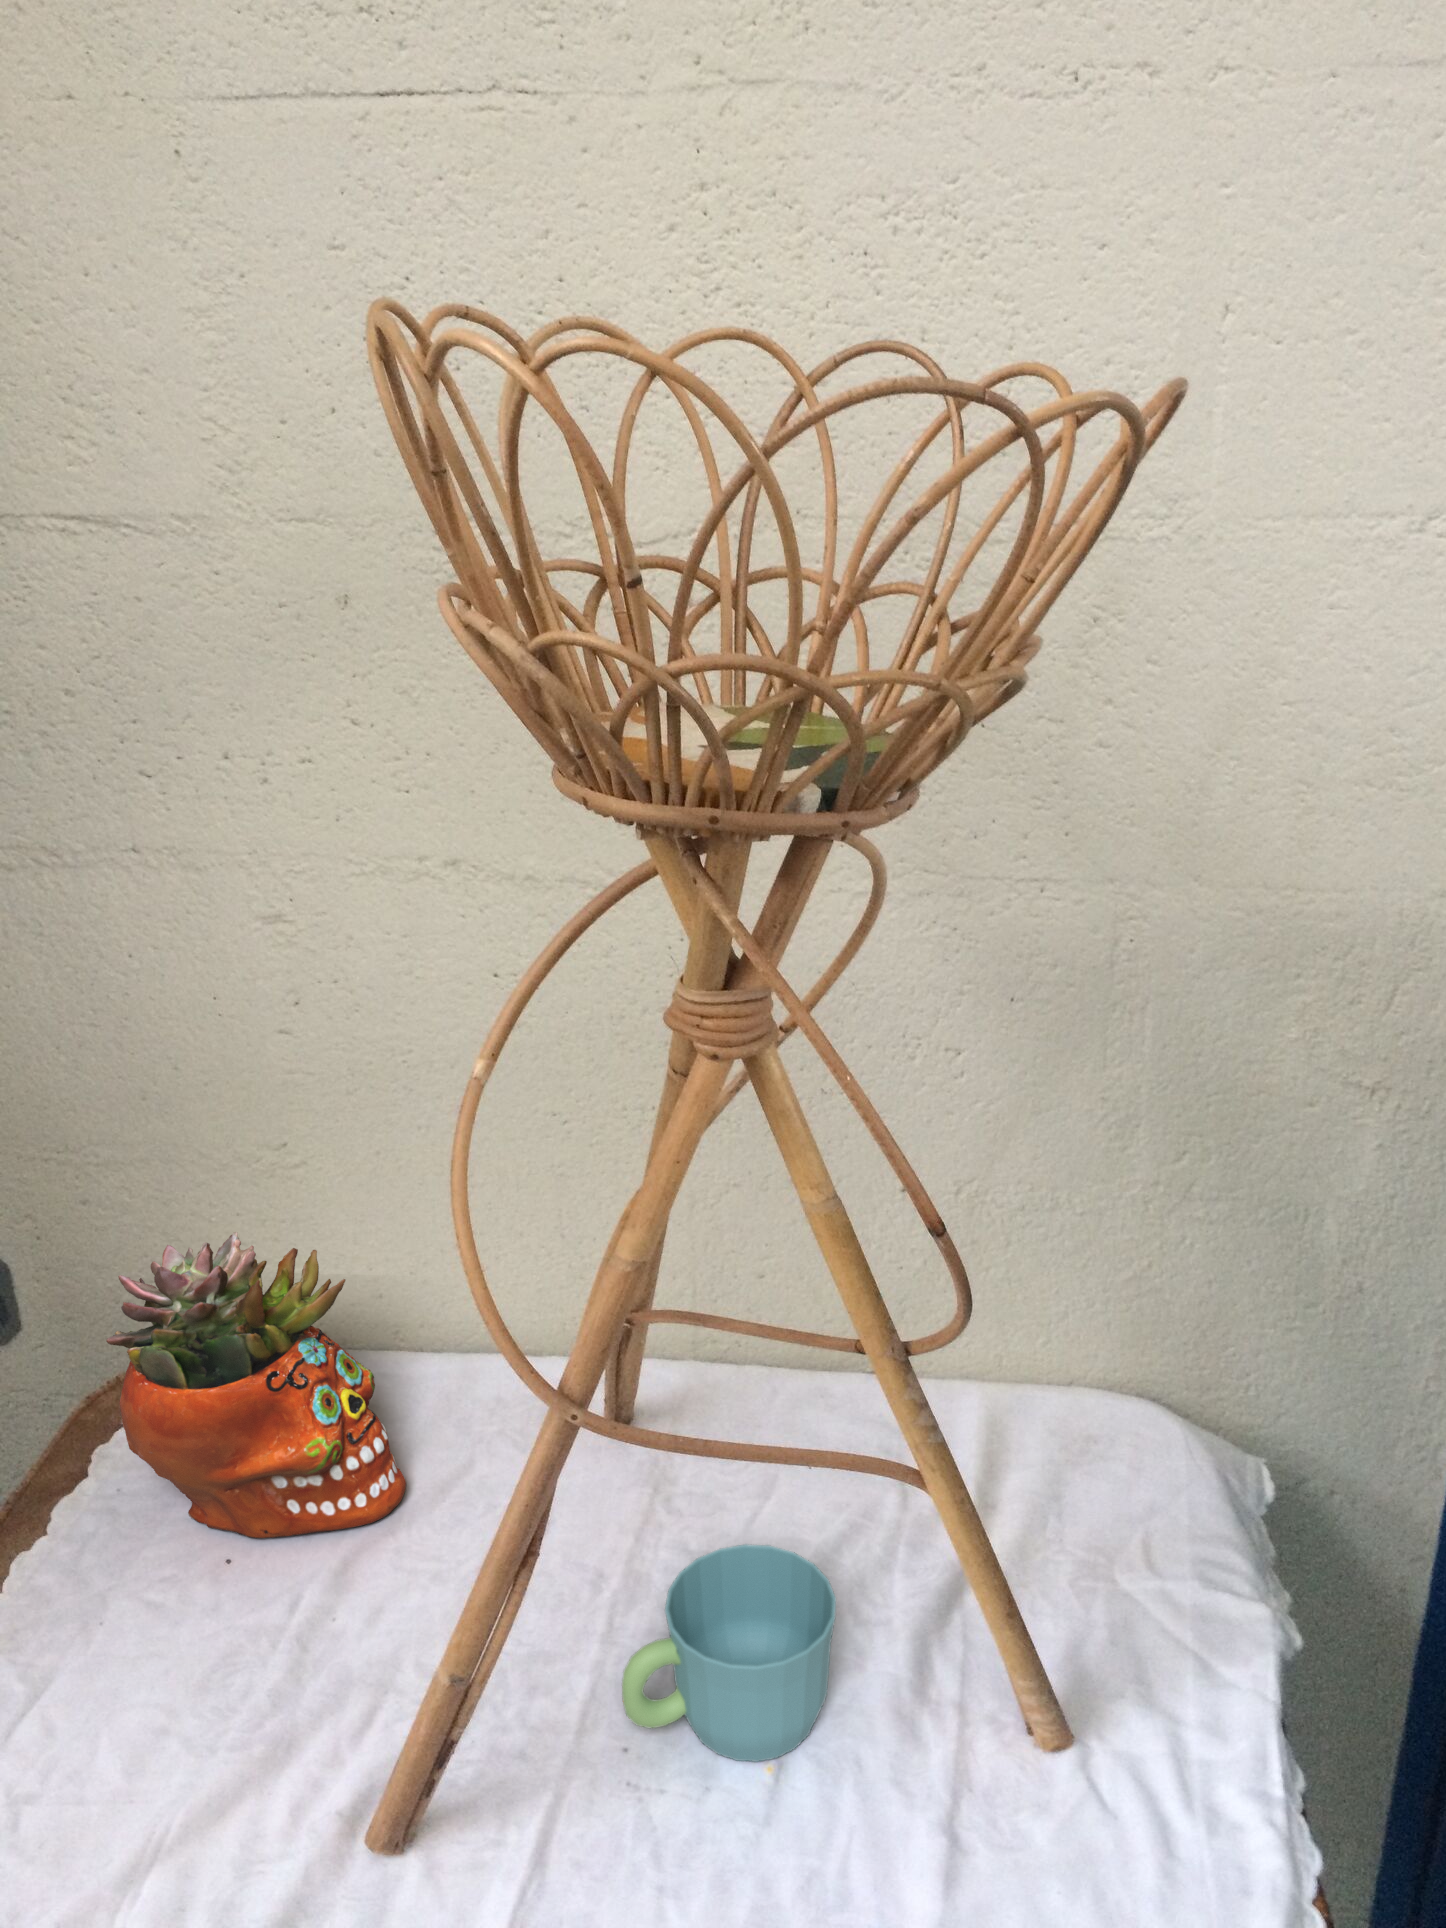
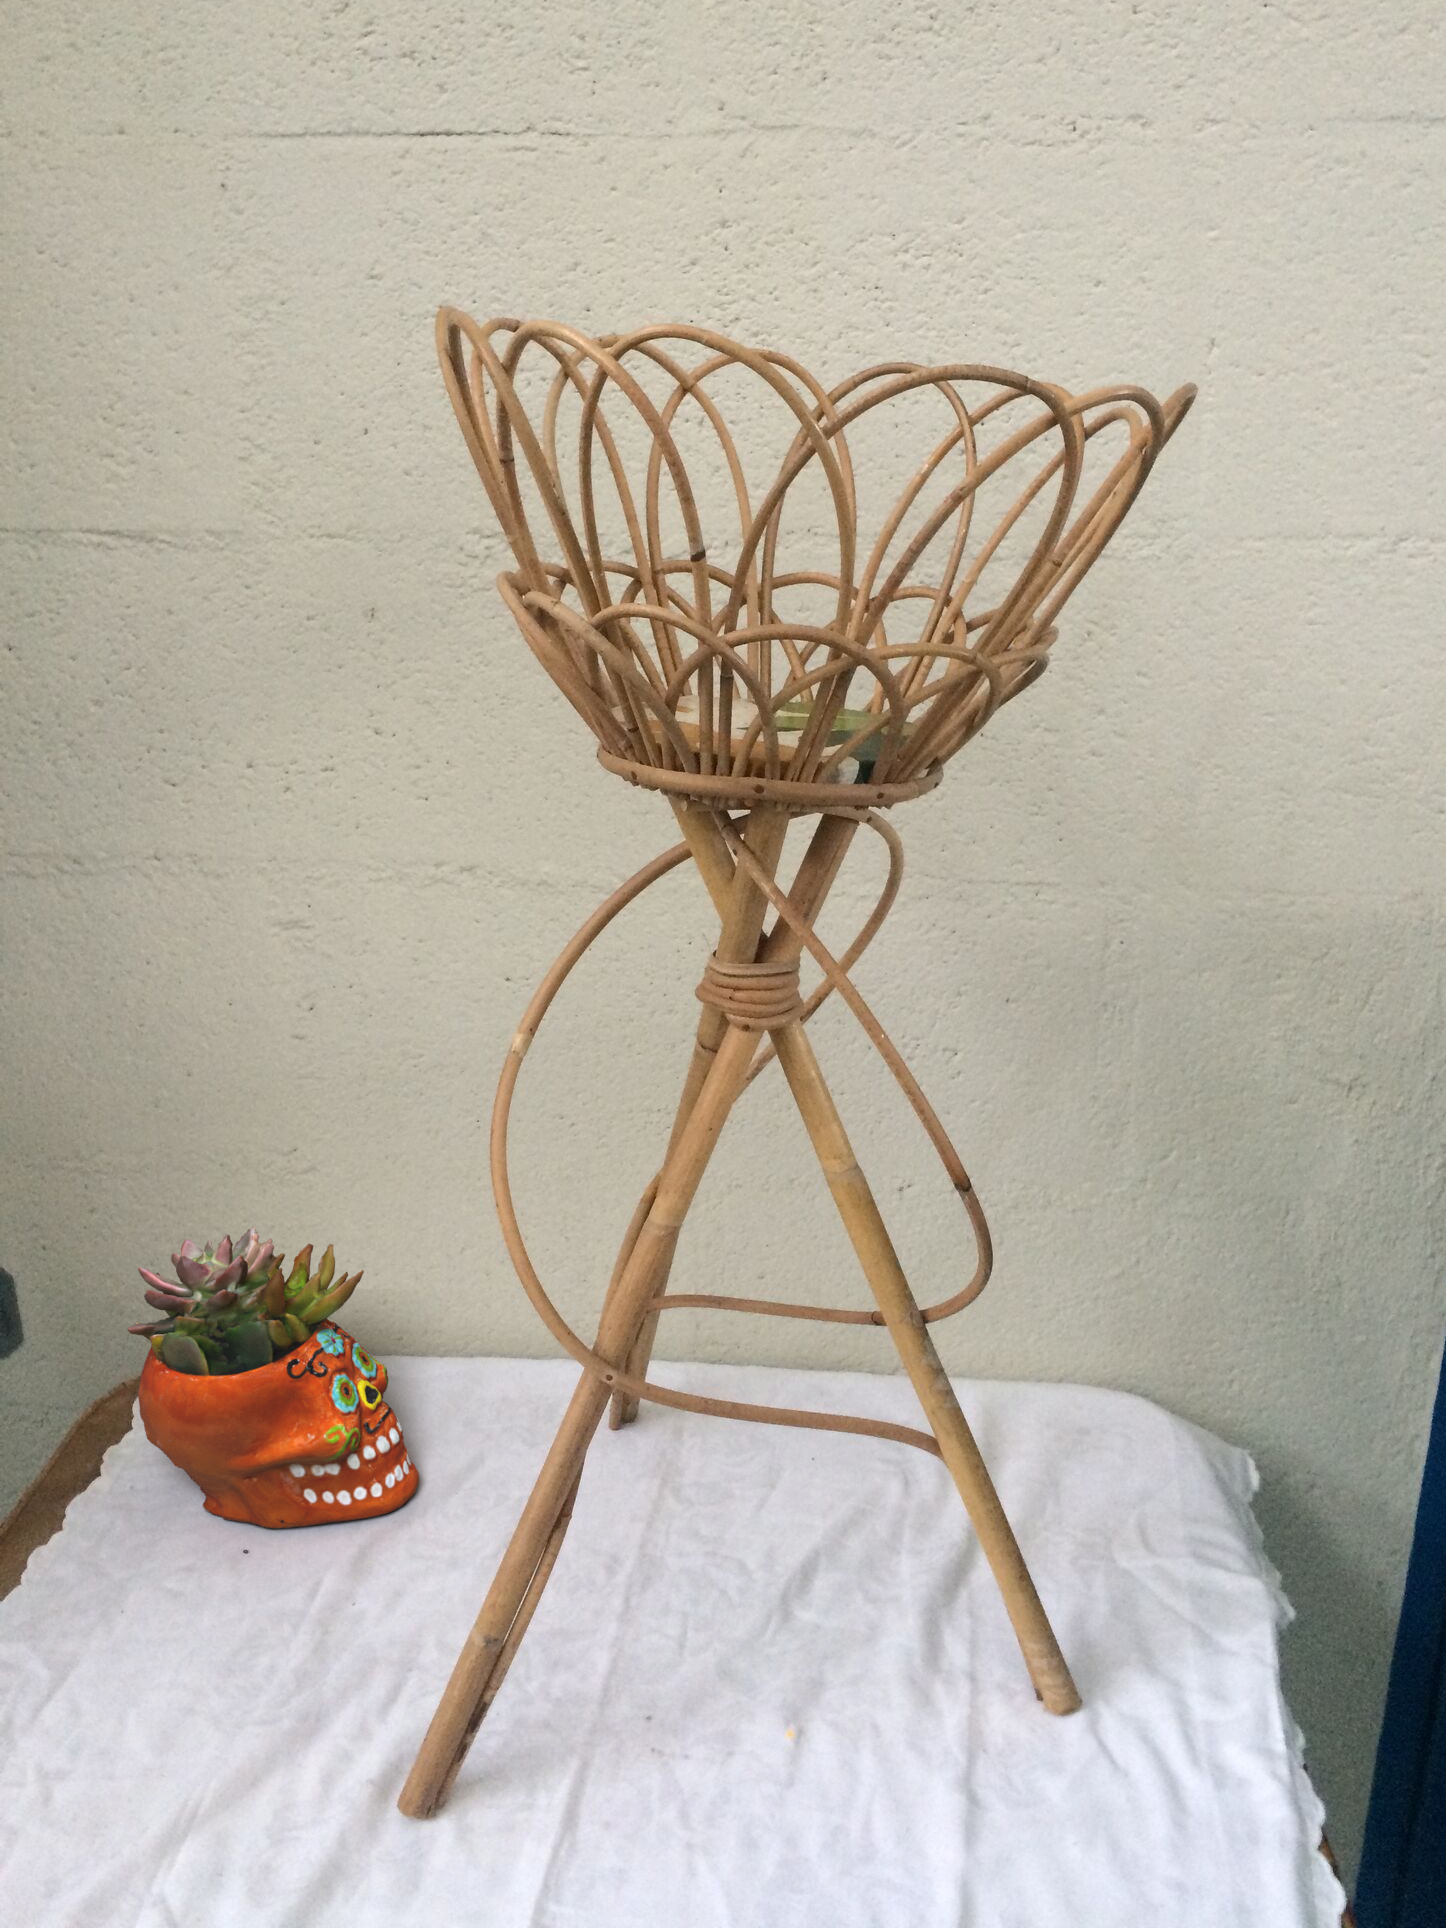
mug: present [622,1544,836,1762] -> none [648,1518,856,1727]

